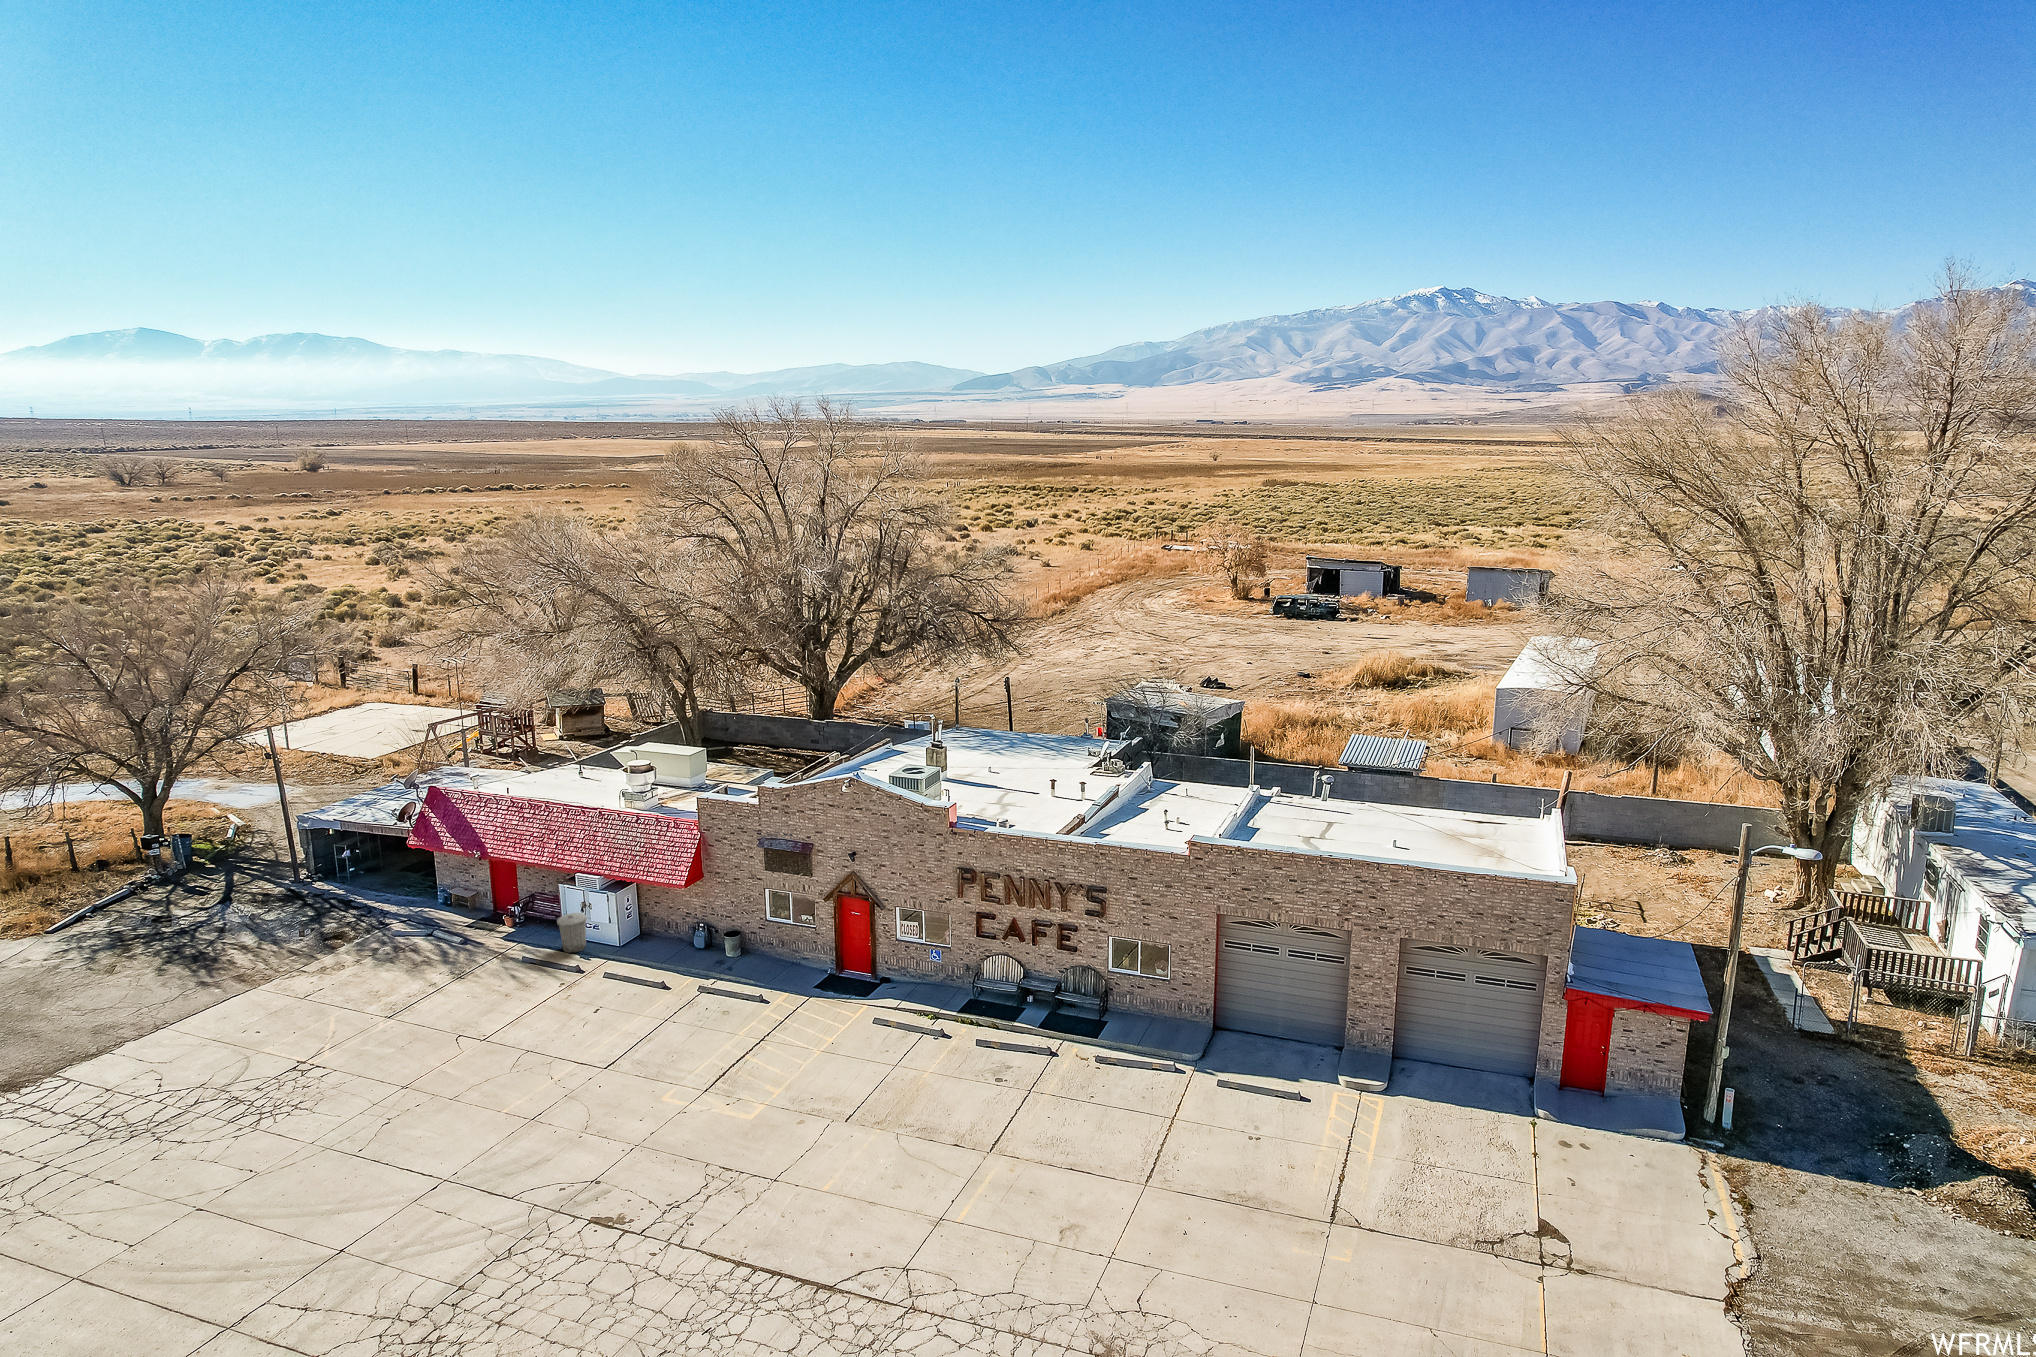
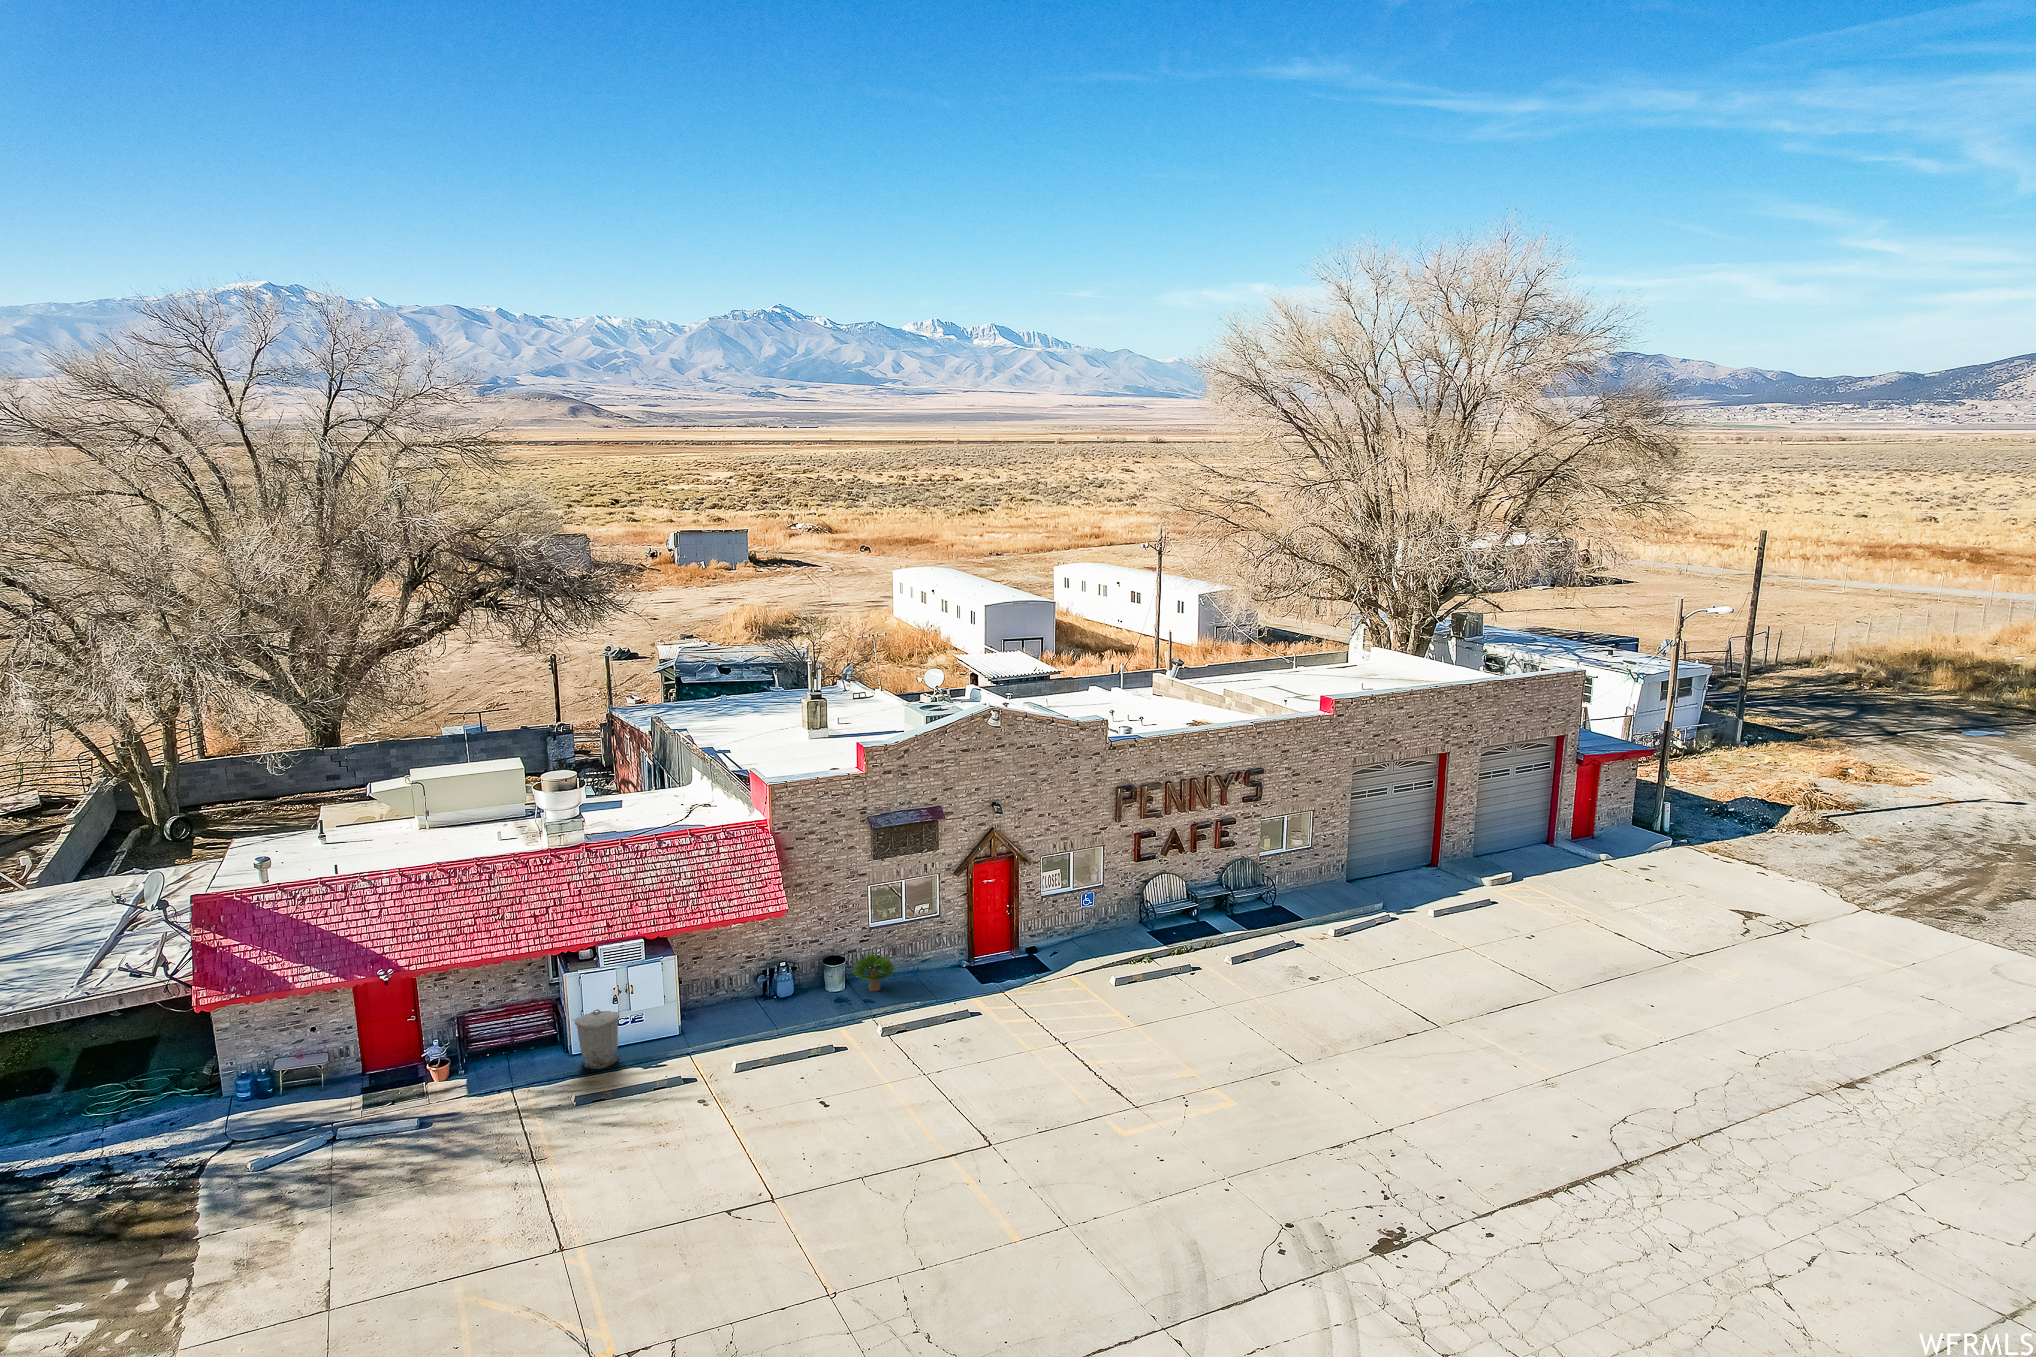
potted plant: none [739,937,773,968] -> present [854,954,894,991]

